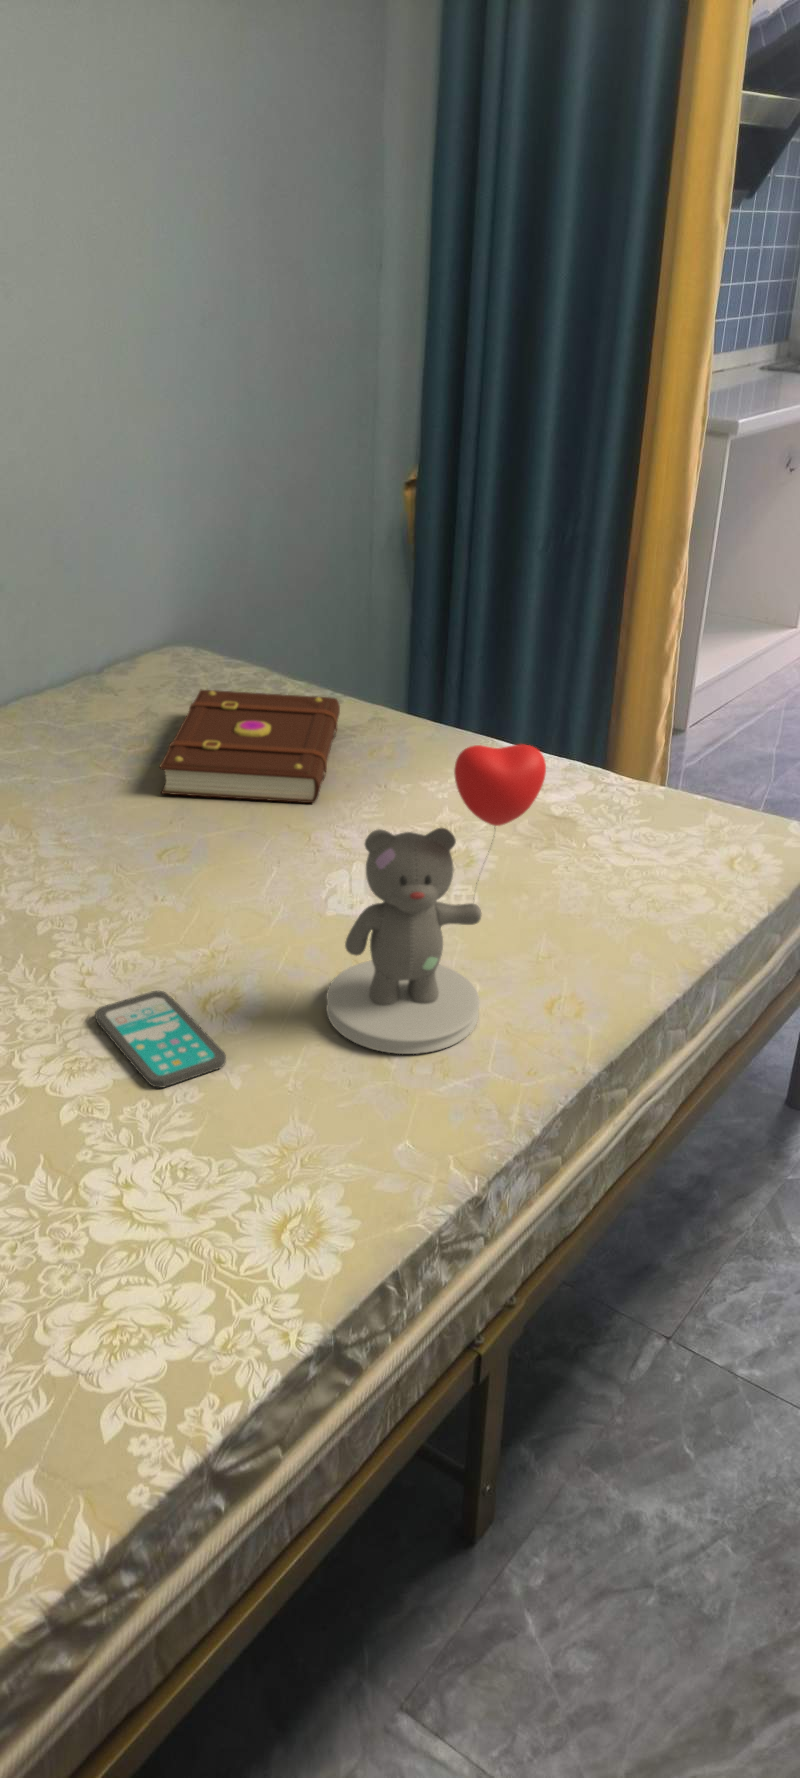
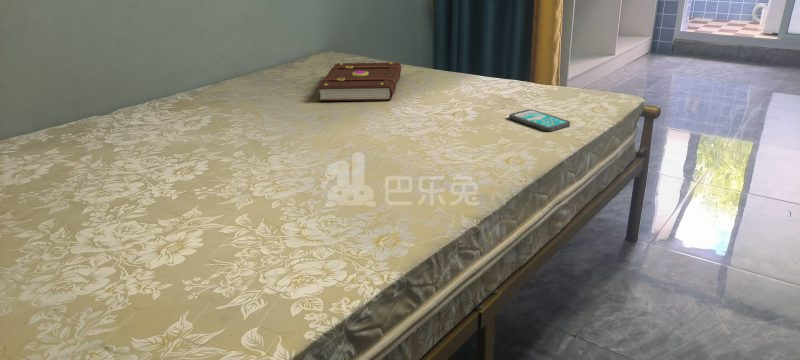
teddy bear: present [326,744,546,1054] -> none [398,22,495,178]
smartphone: present [95,991,226,1088] -> present [509,109,570,131]

